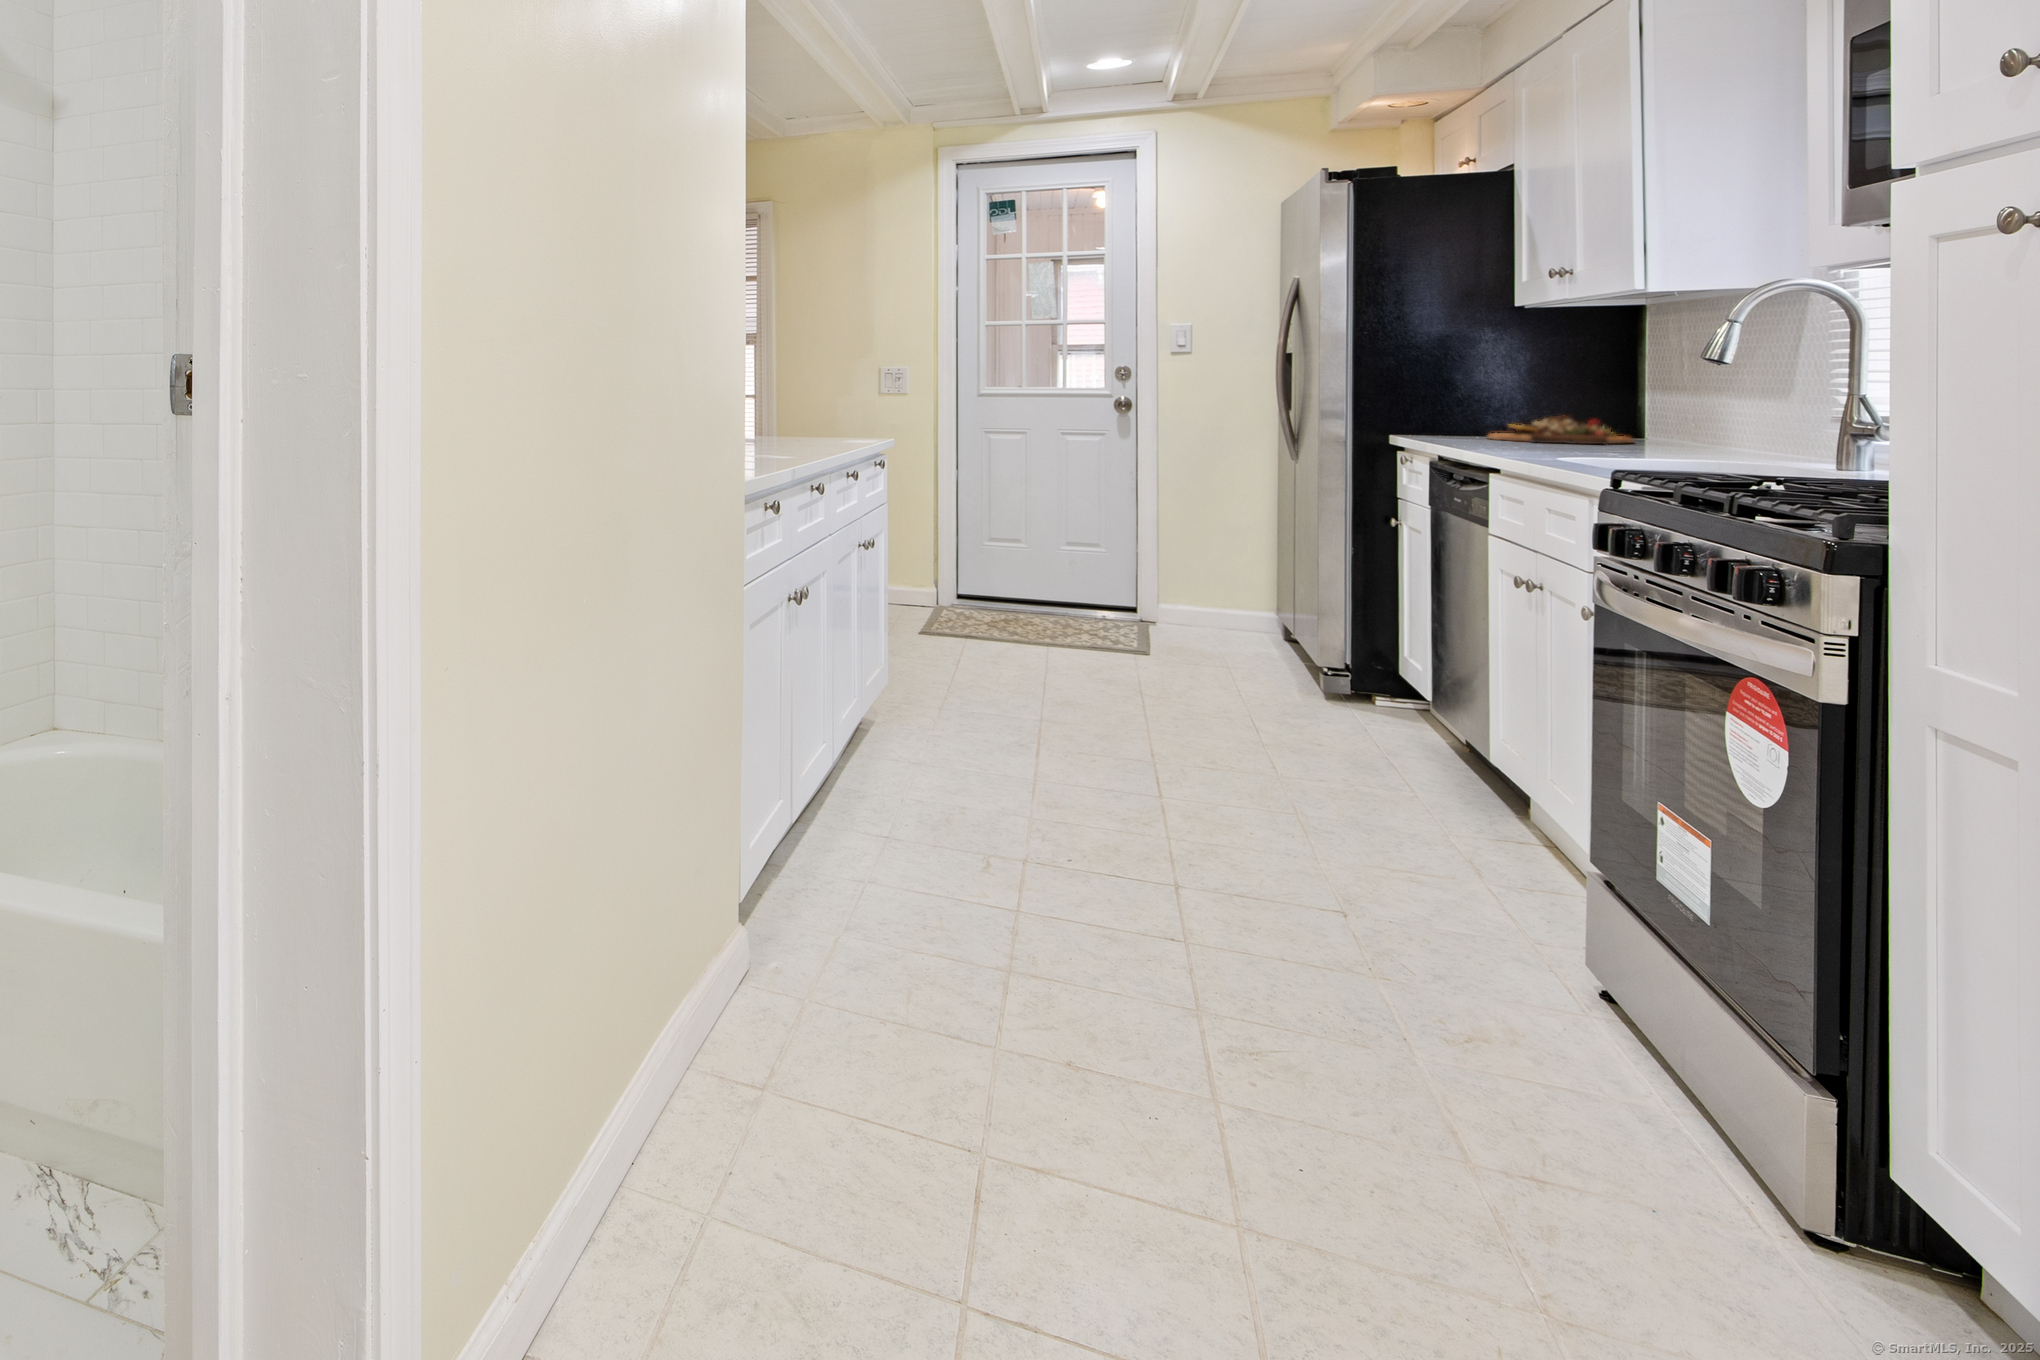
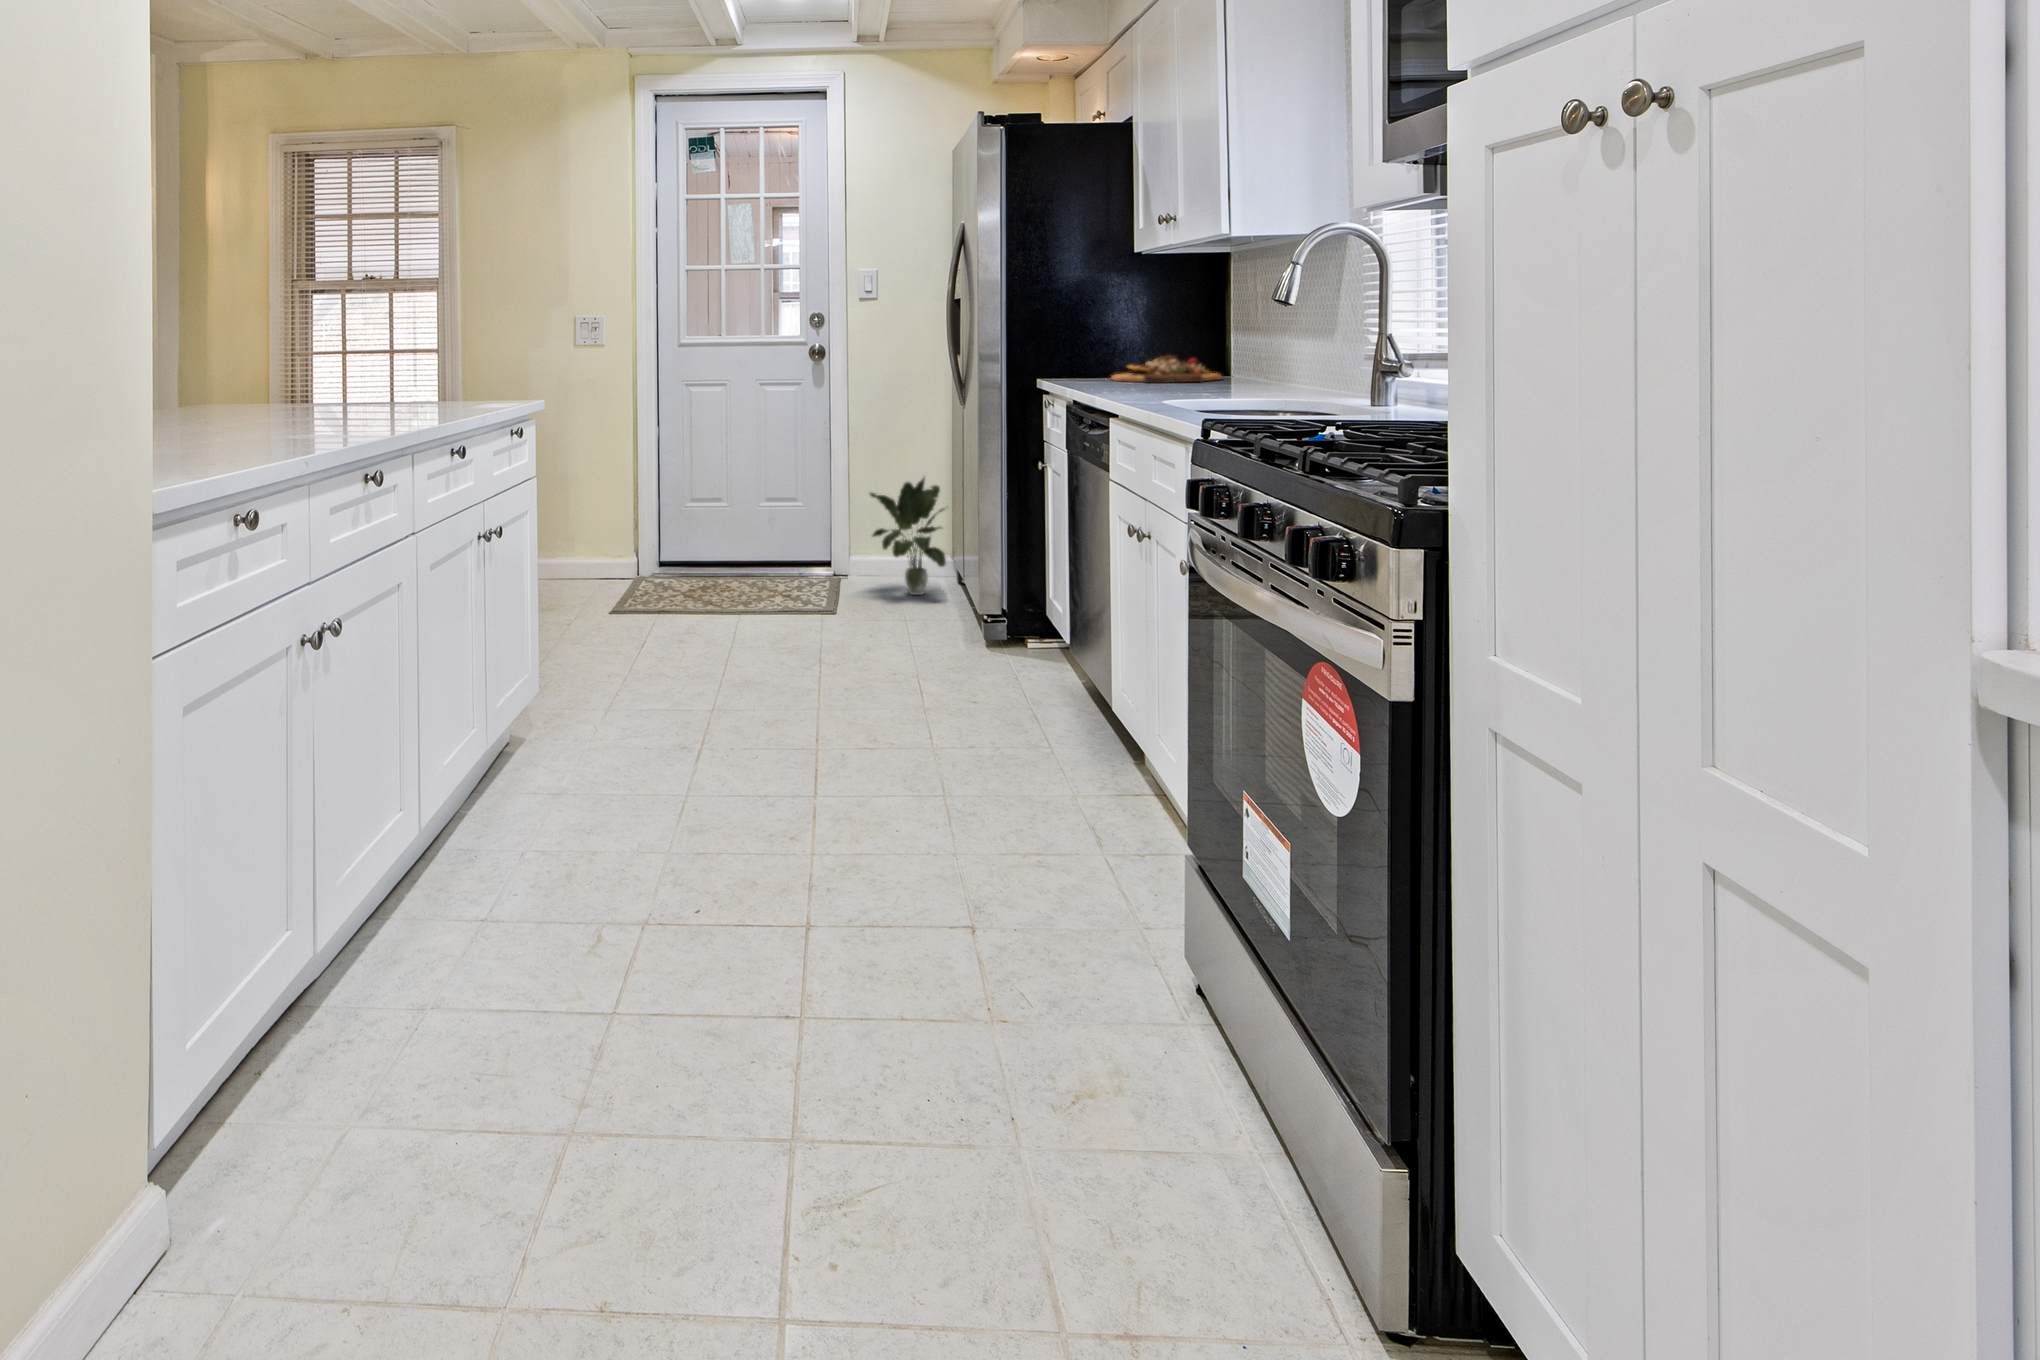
potted plant: none [1185,529,1278,650] -> present [870,478,946,595]

